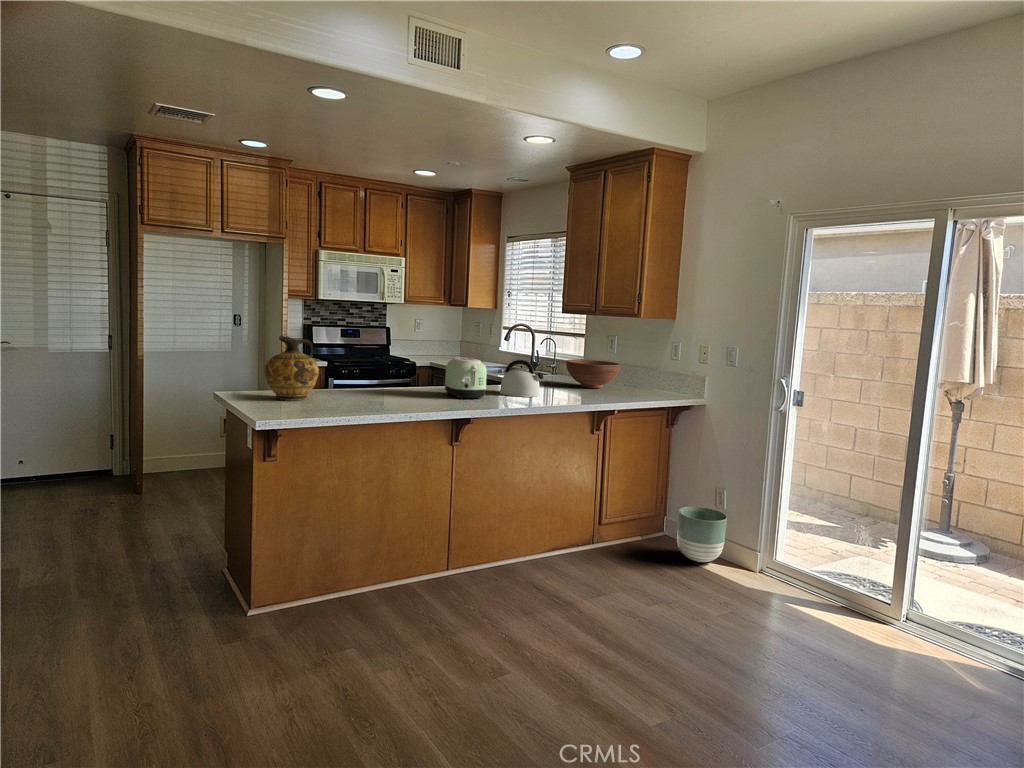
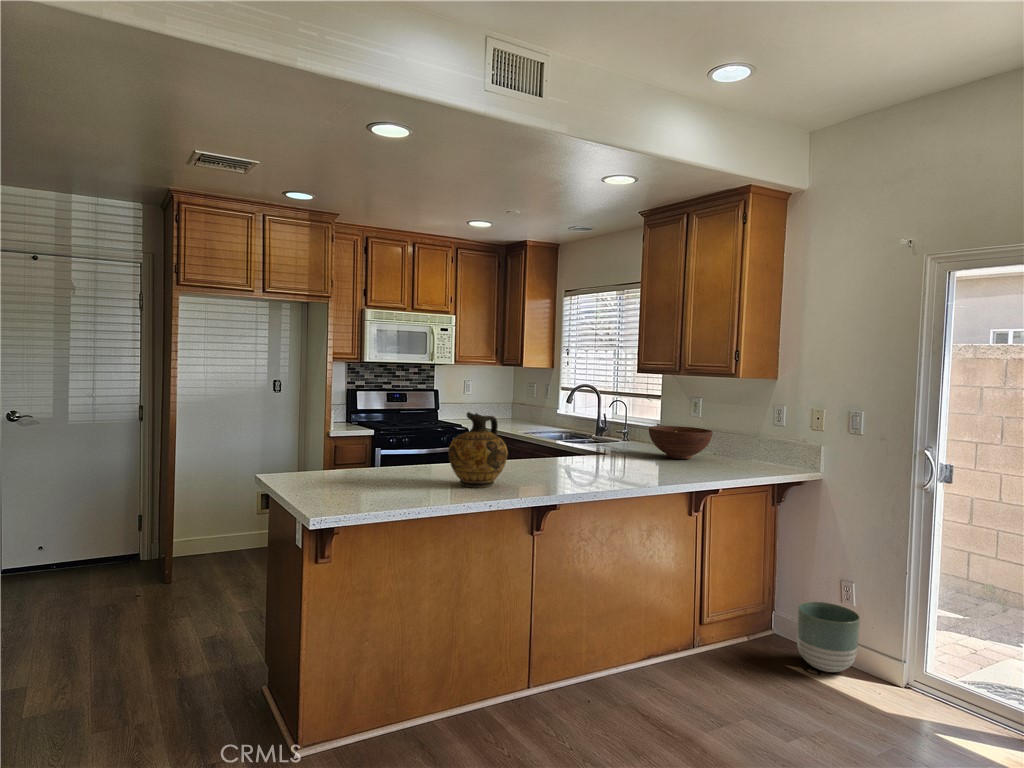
ceramic jug: present [265,336,319,400] -> present [448,412,508,487]
toaster: present [445,358,487,399] -> none [519,429,570,478]
kettle: present [500,360,544,397] -> none [581,430,633,474]

